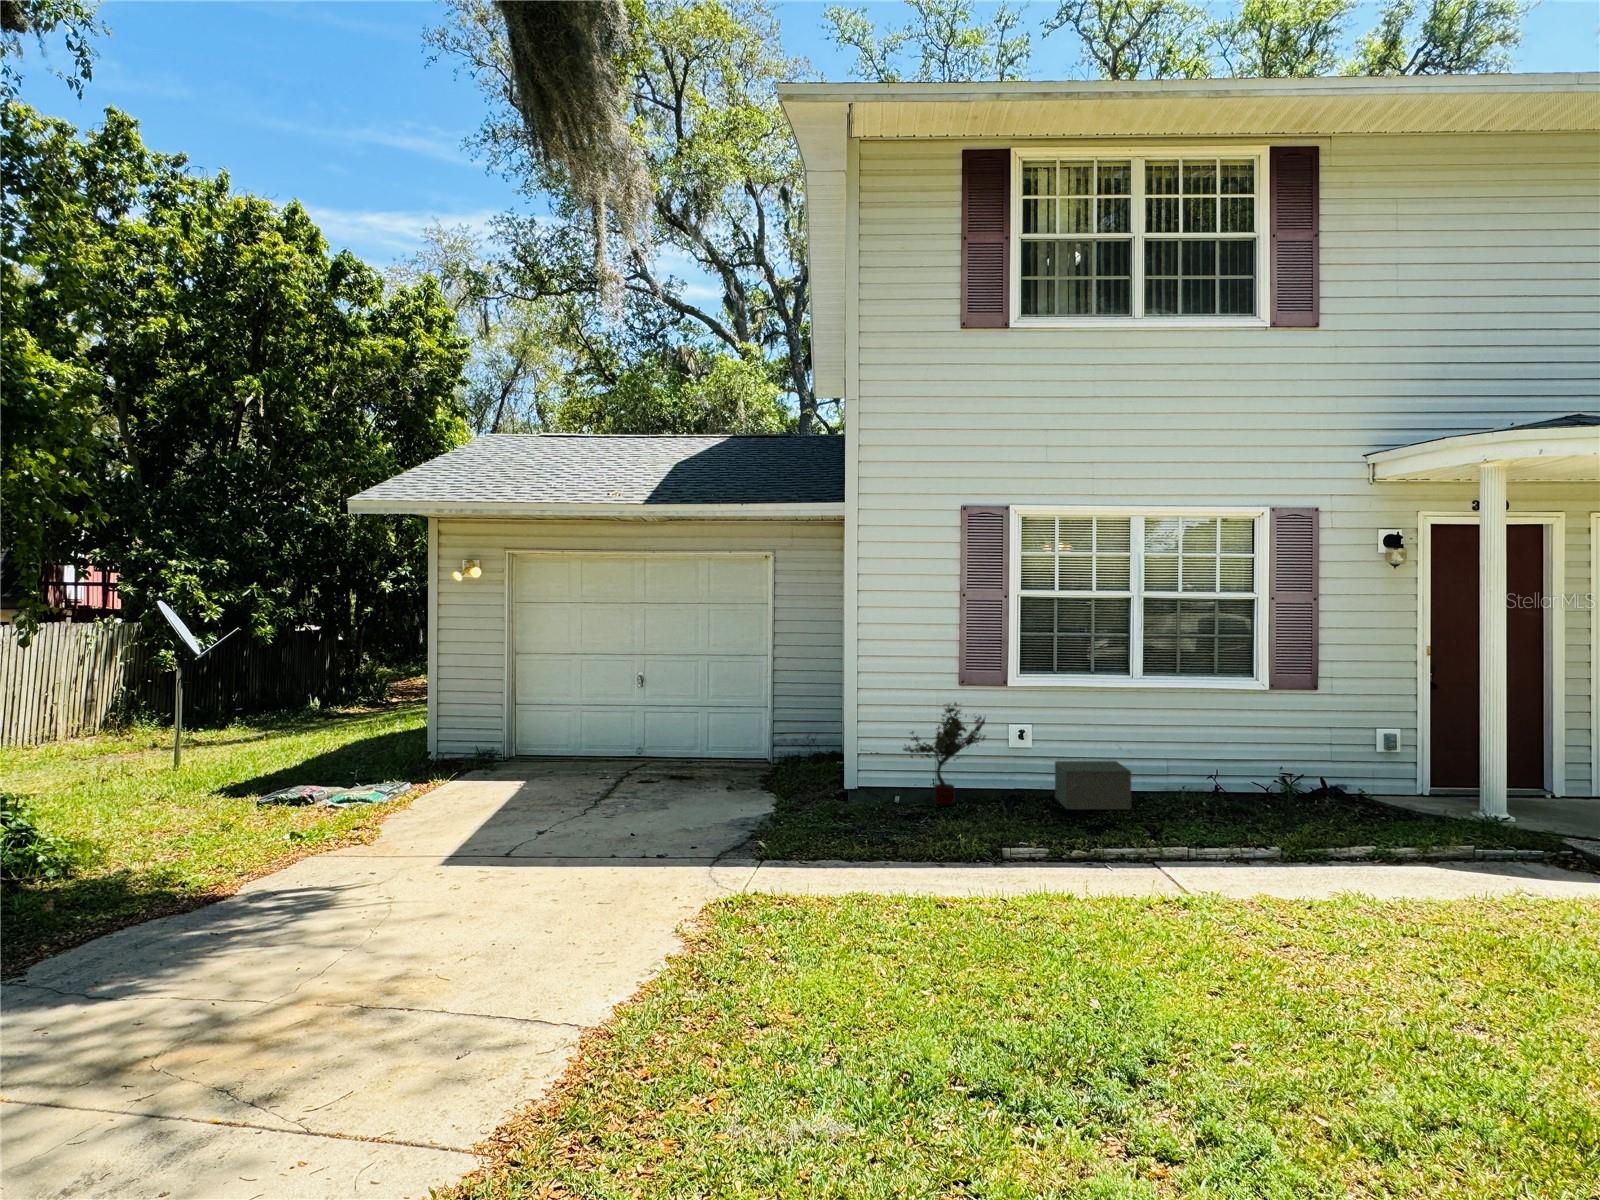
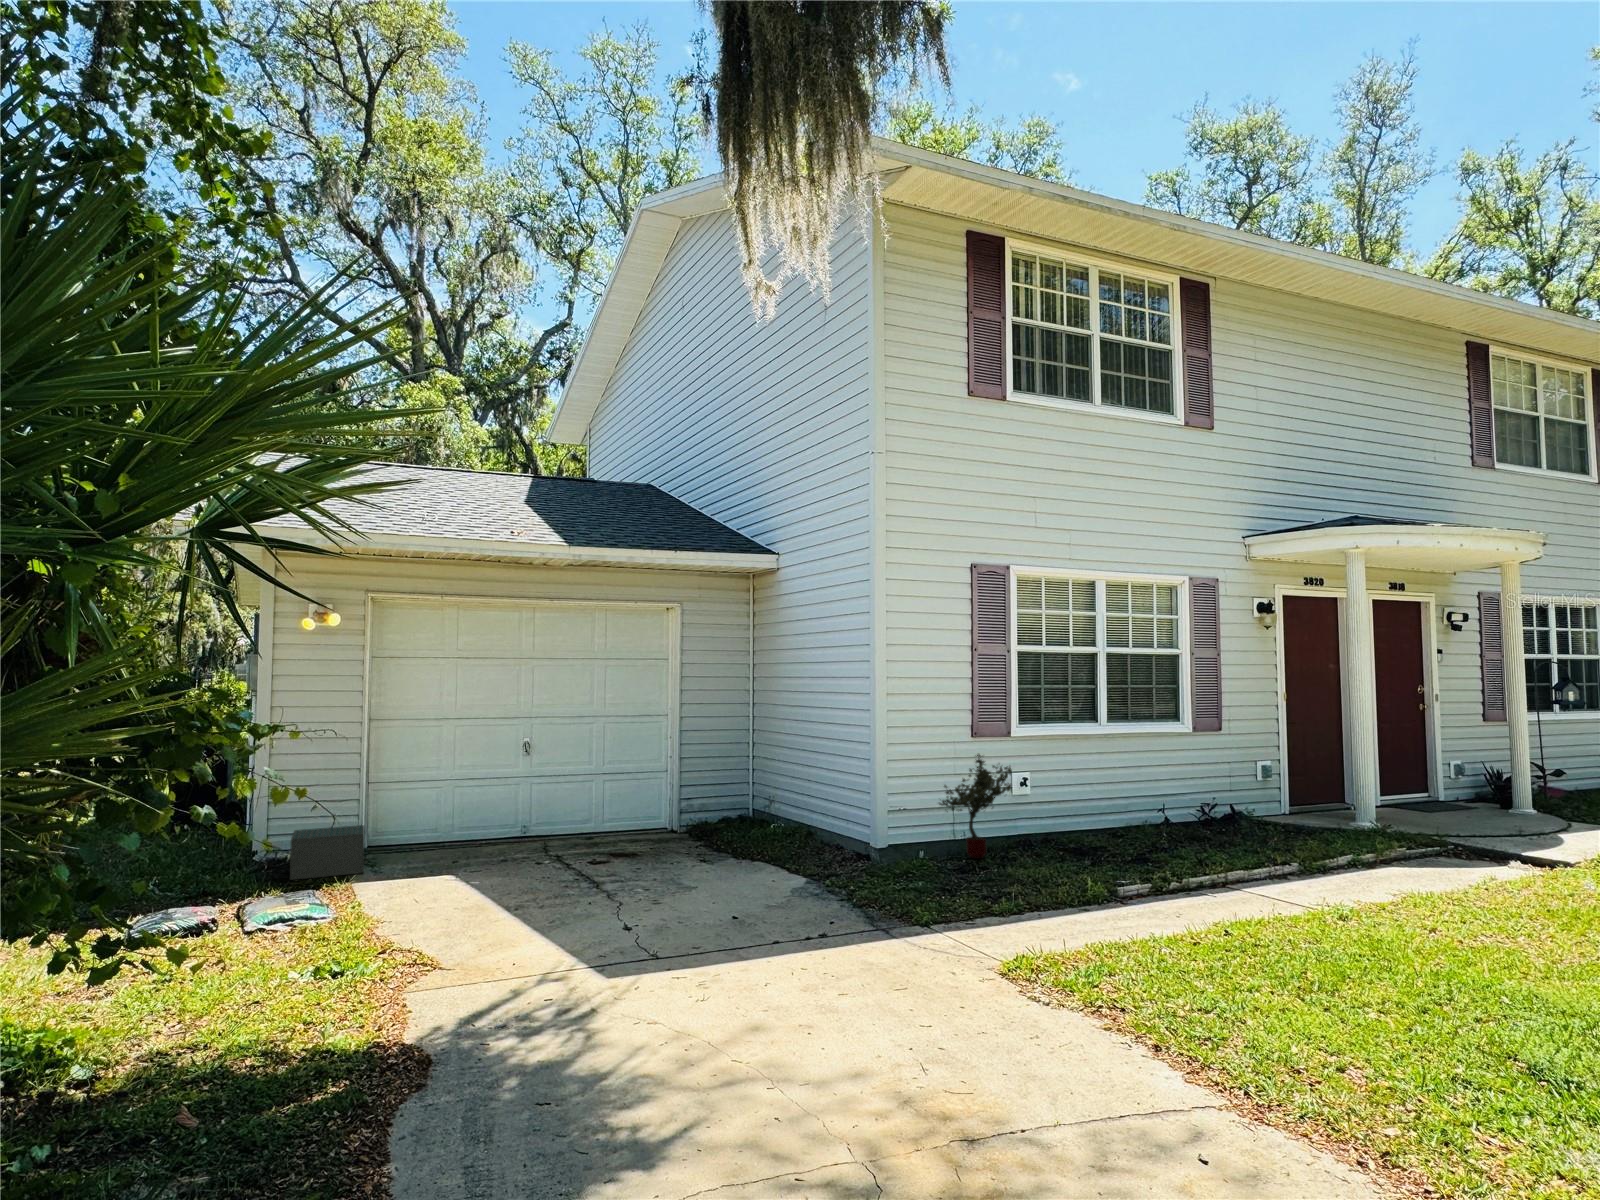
storage box: present [1055,761,1131,809] -> present [290,825,364,880]

